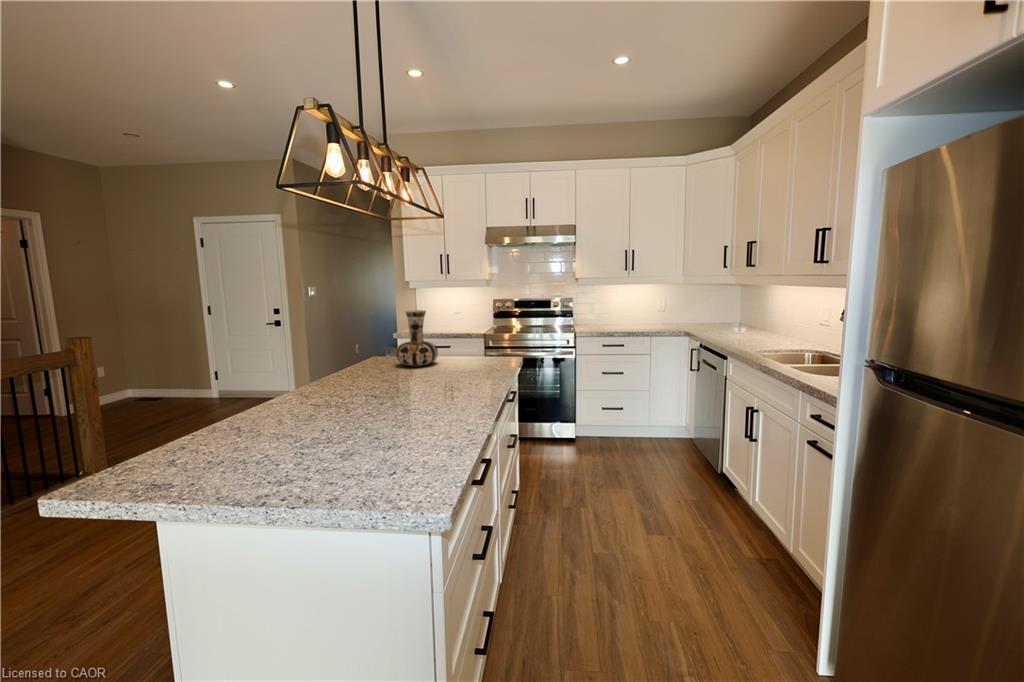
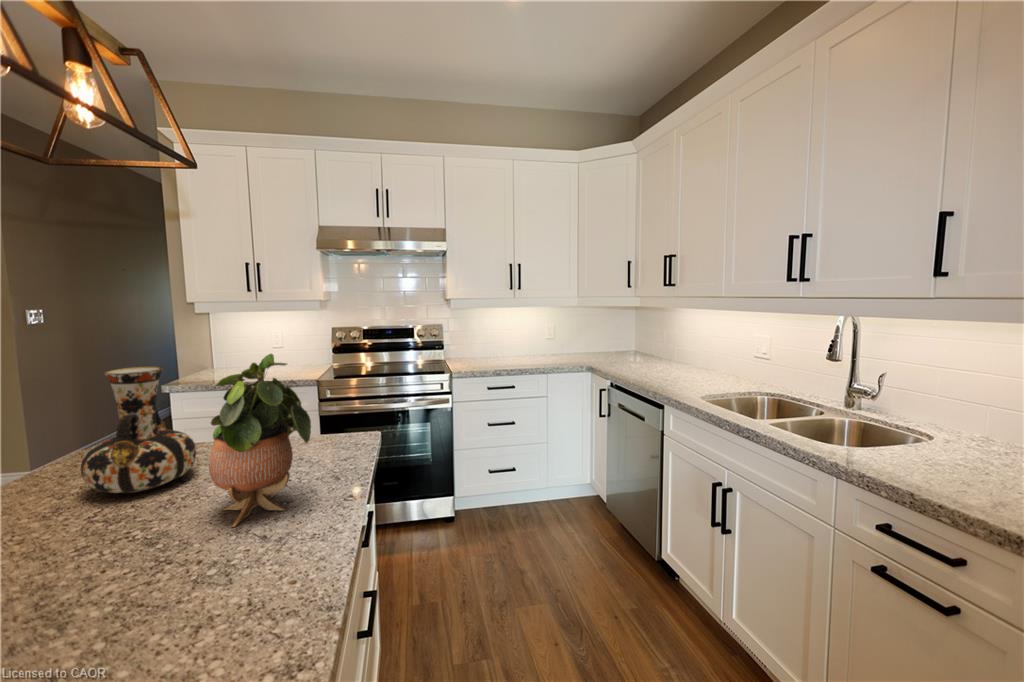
potted plant: none [451,303,492,376] -> present [209,354,311,527]

